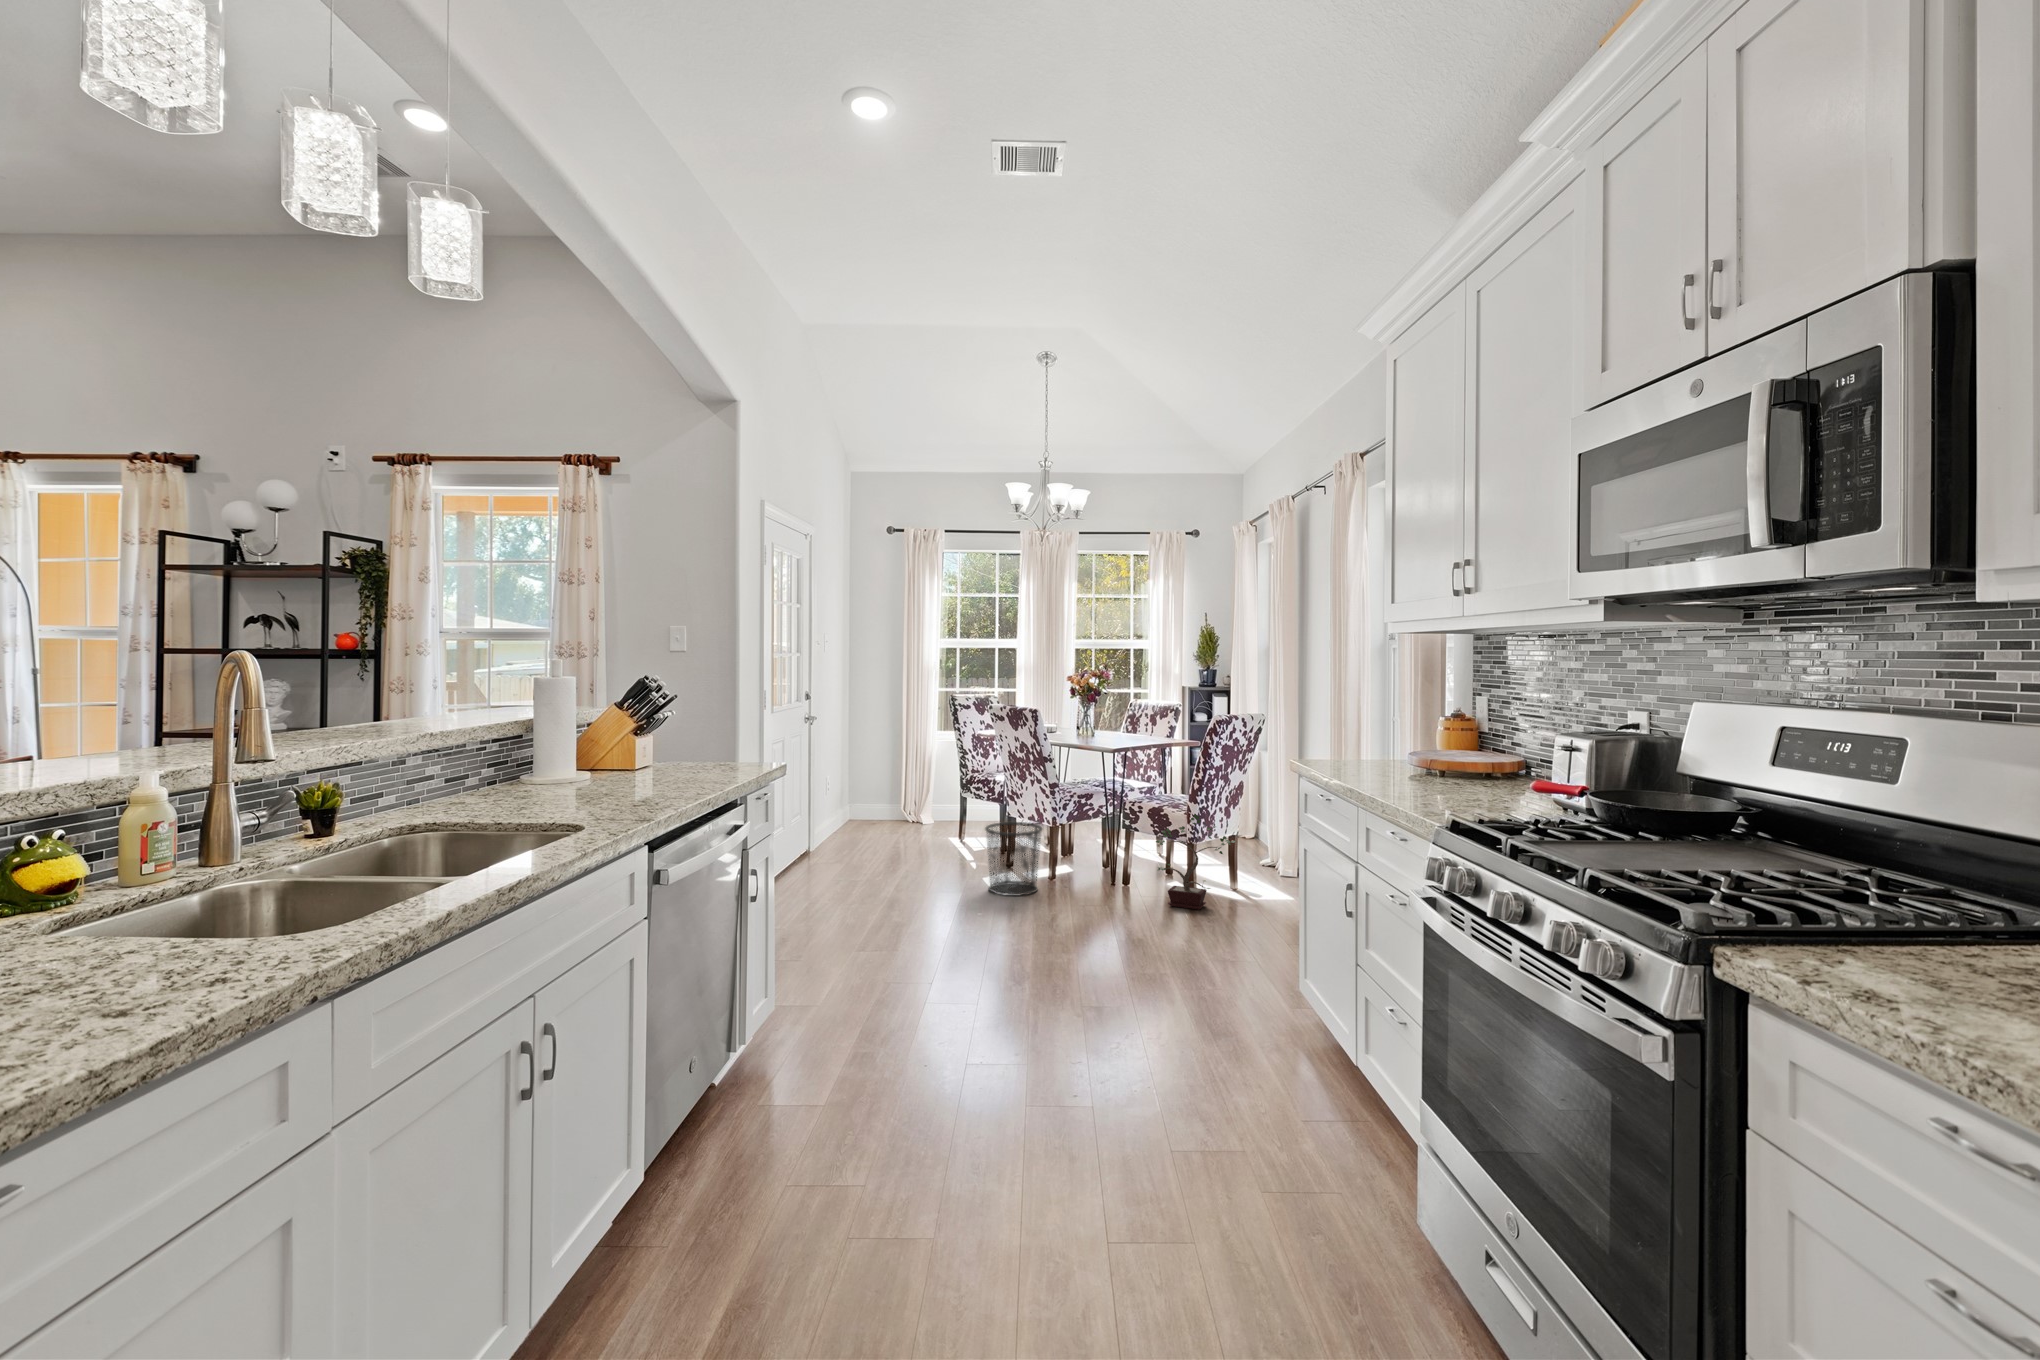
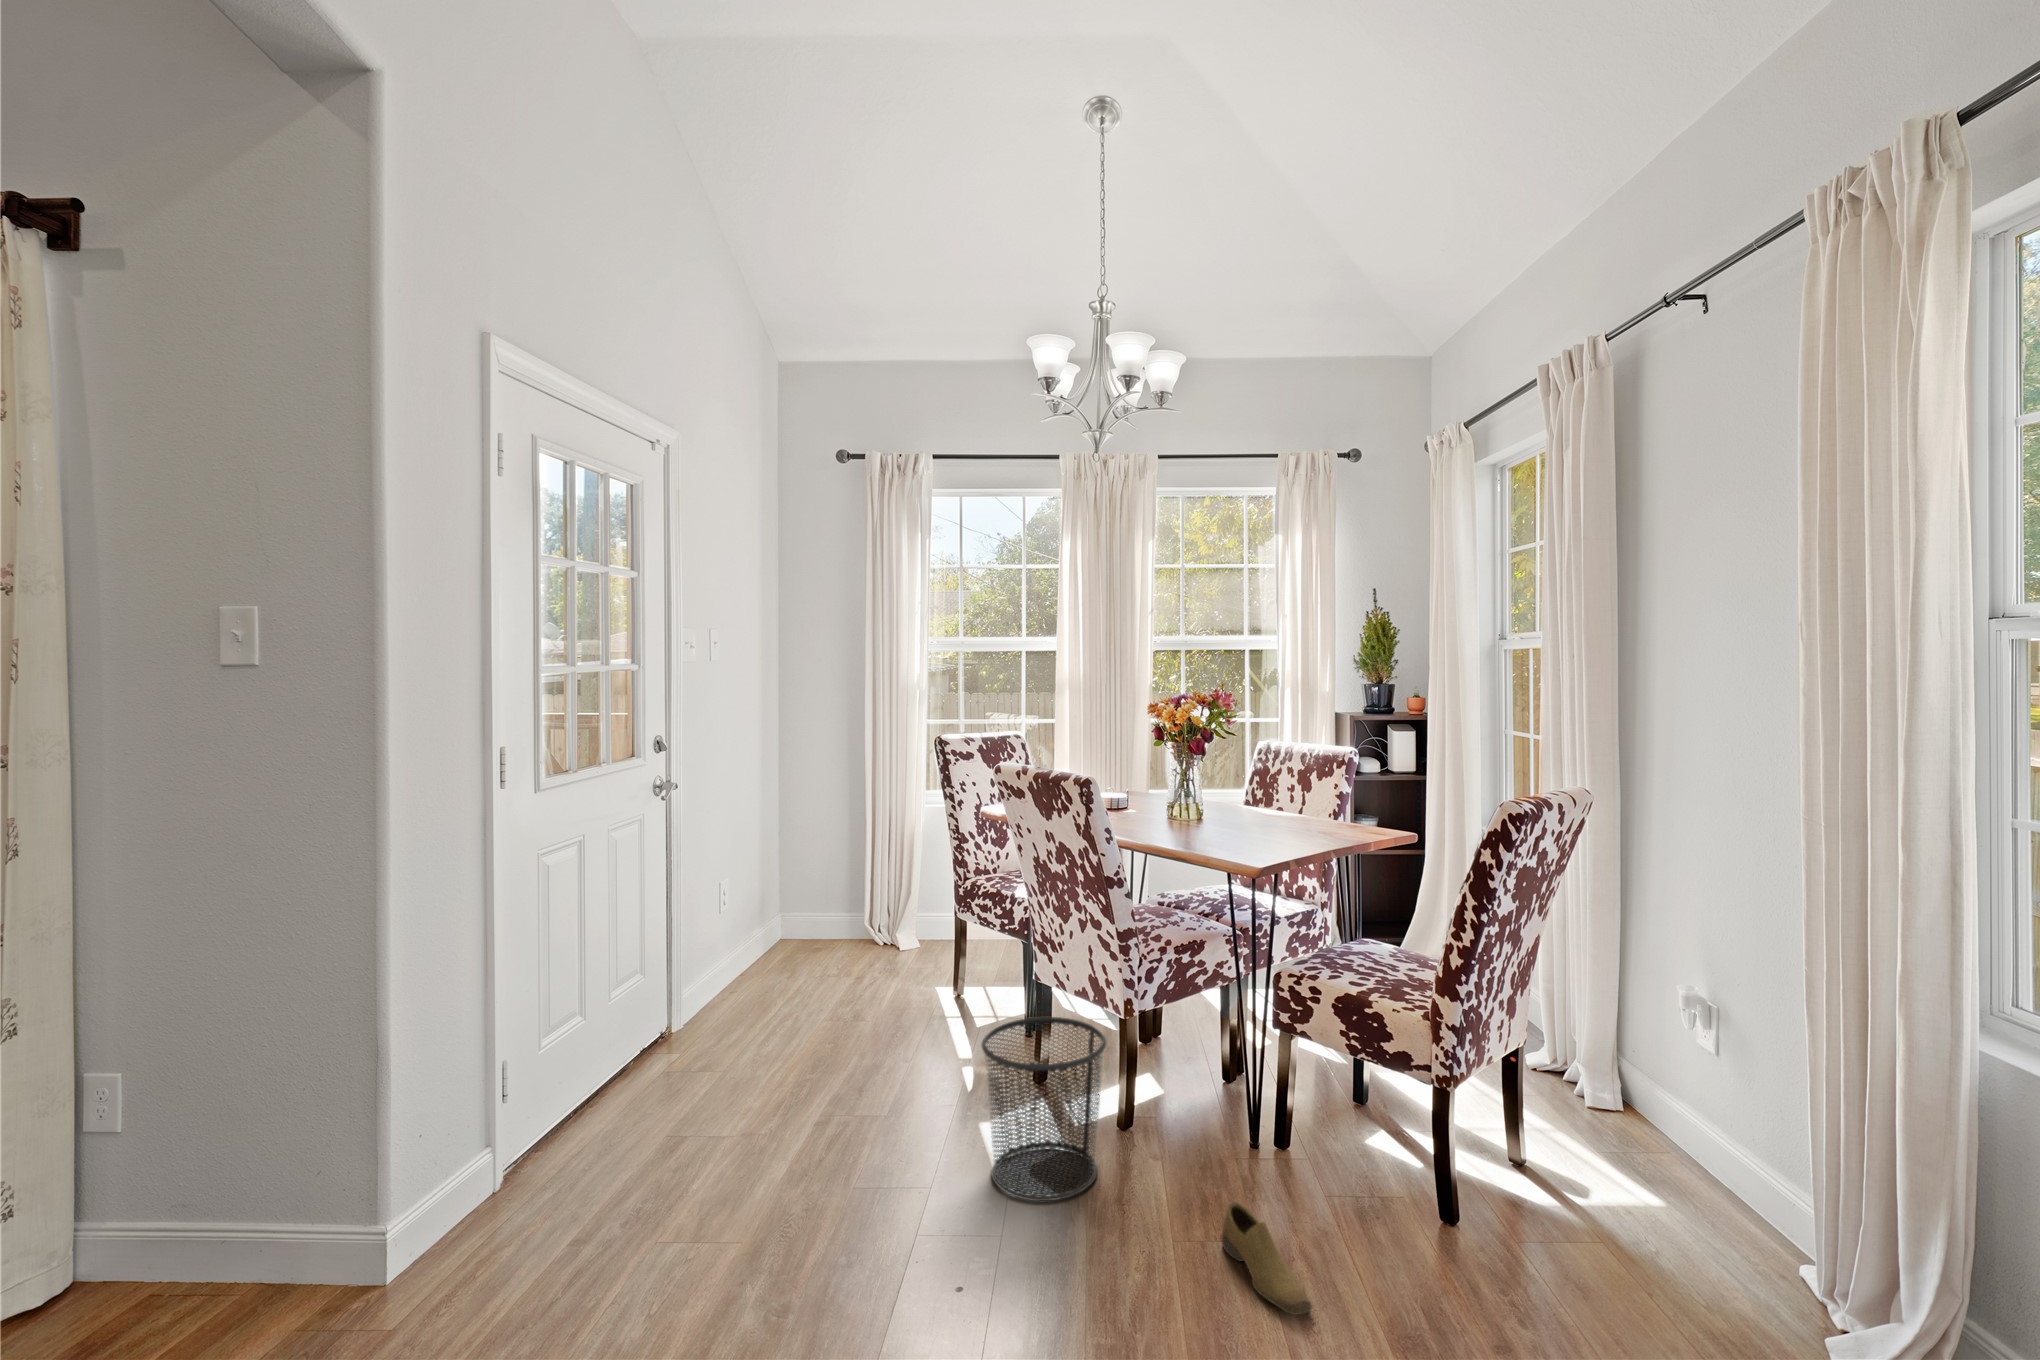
potted plant: present [1156,814,1235,910] -> none [1364,1028,1578,1264]
shoe: none [1091,887,1125,916] -> present [1222,1202,1312,1315]

